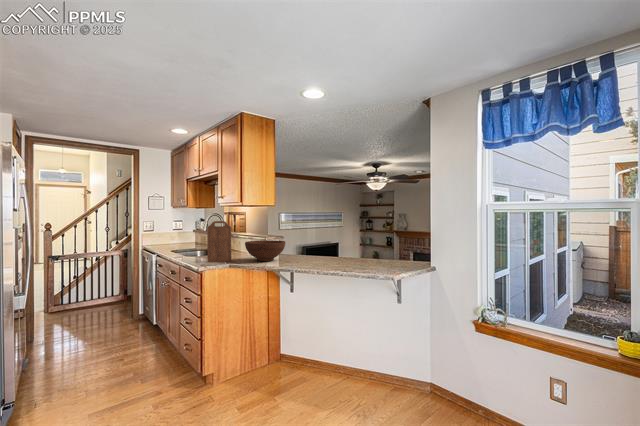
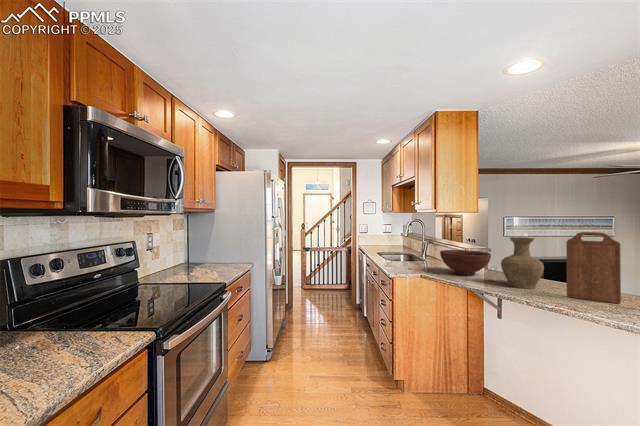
cutting board: present [207,221,231,262] -> present [566,232,621,304]
vase: none [295,226,322,265] -> present [501,237,544,289]

